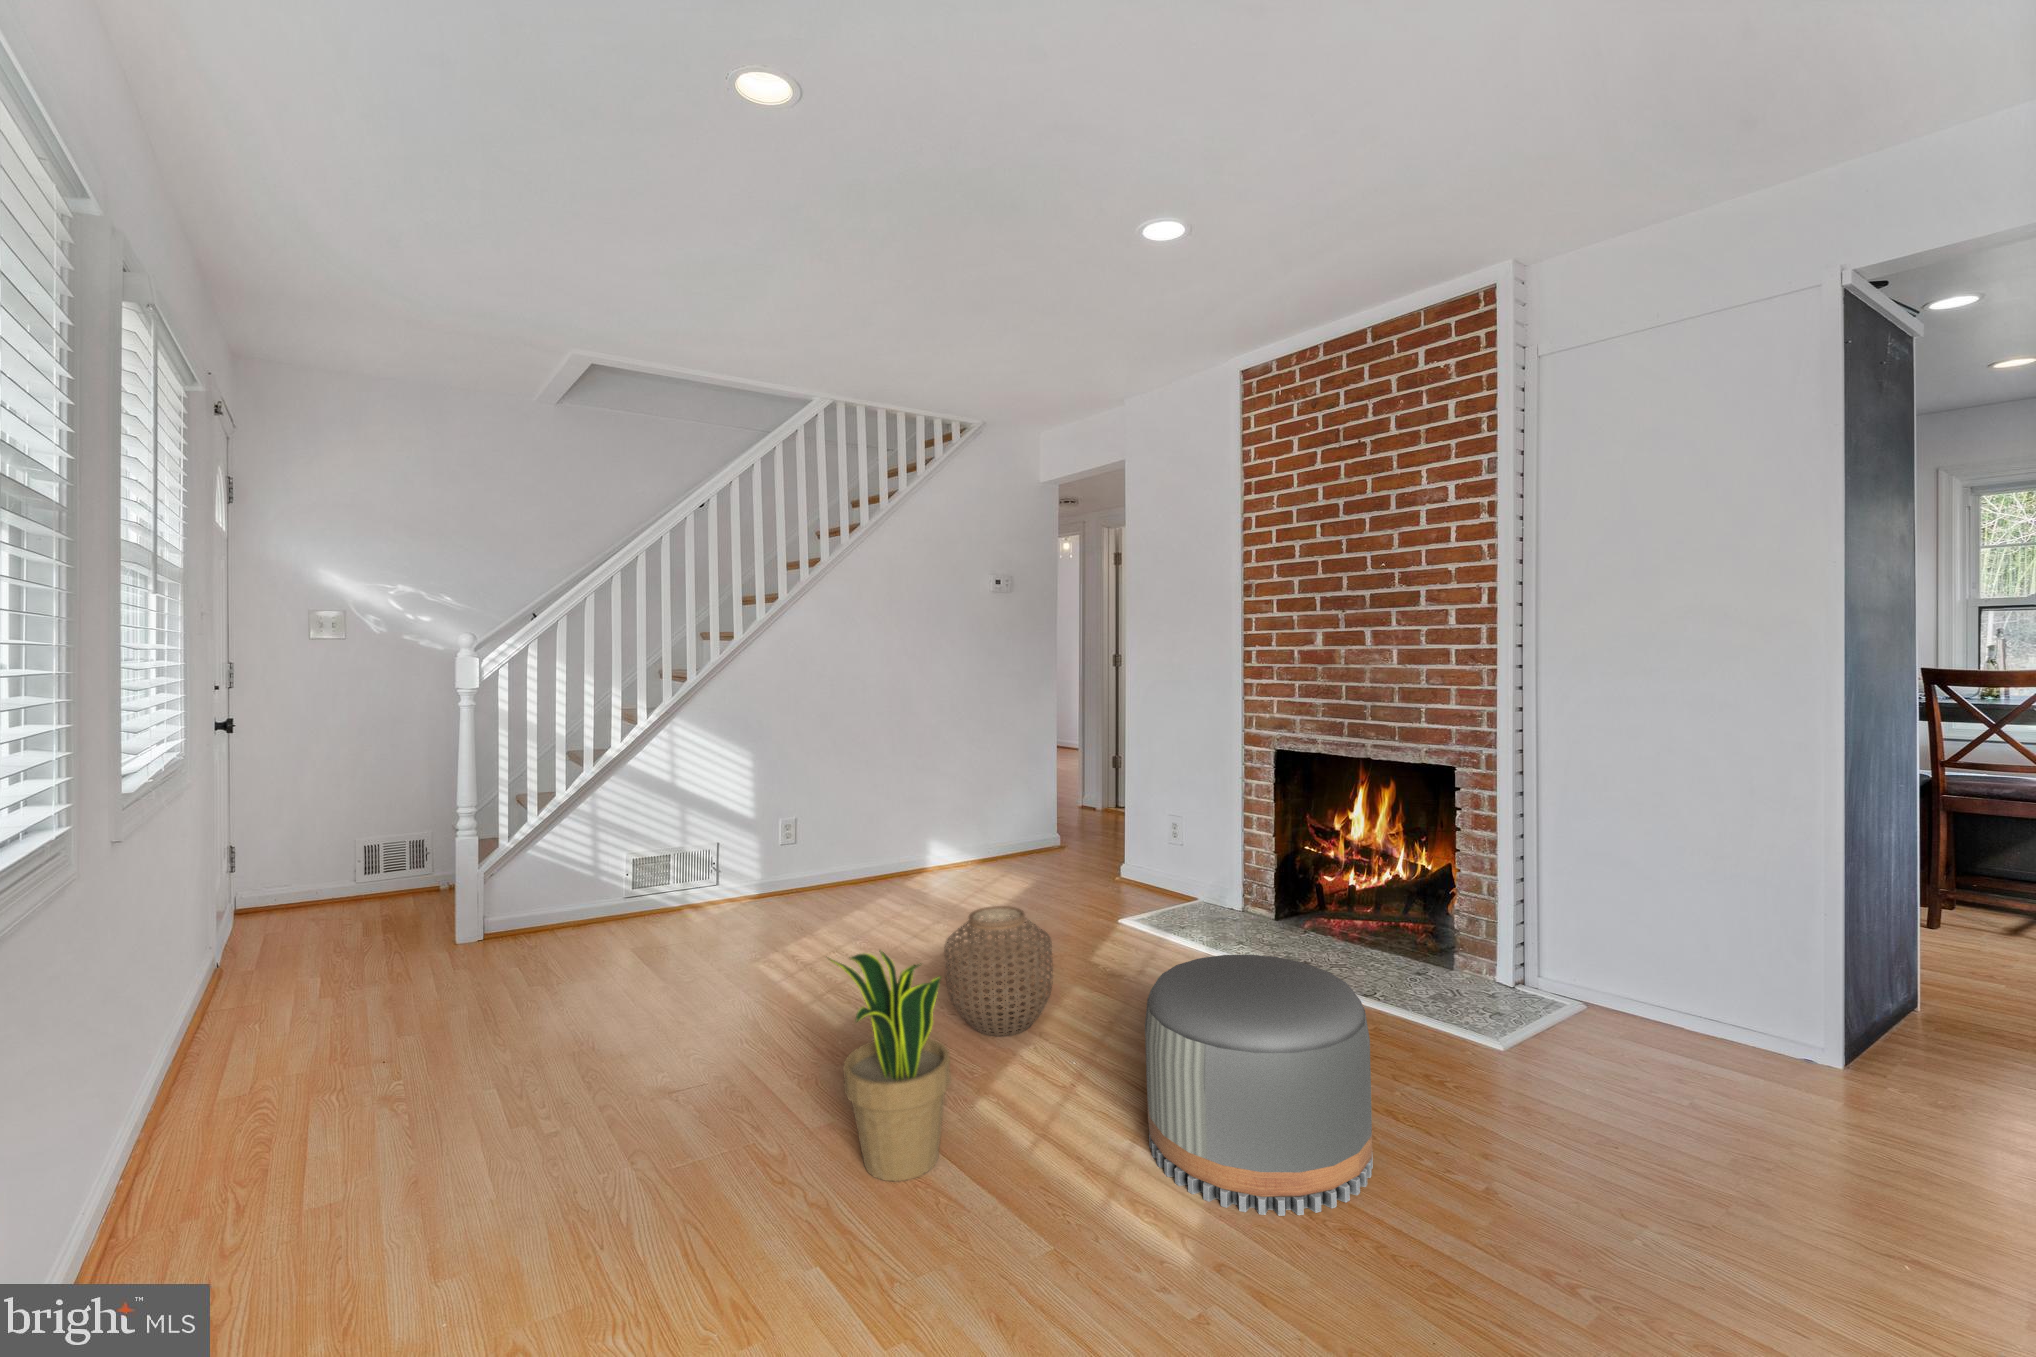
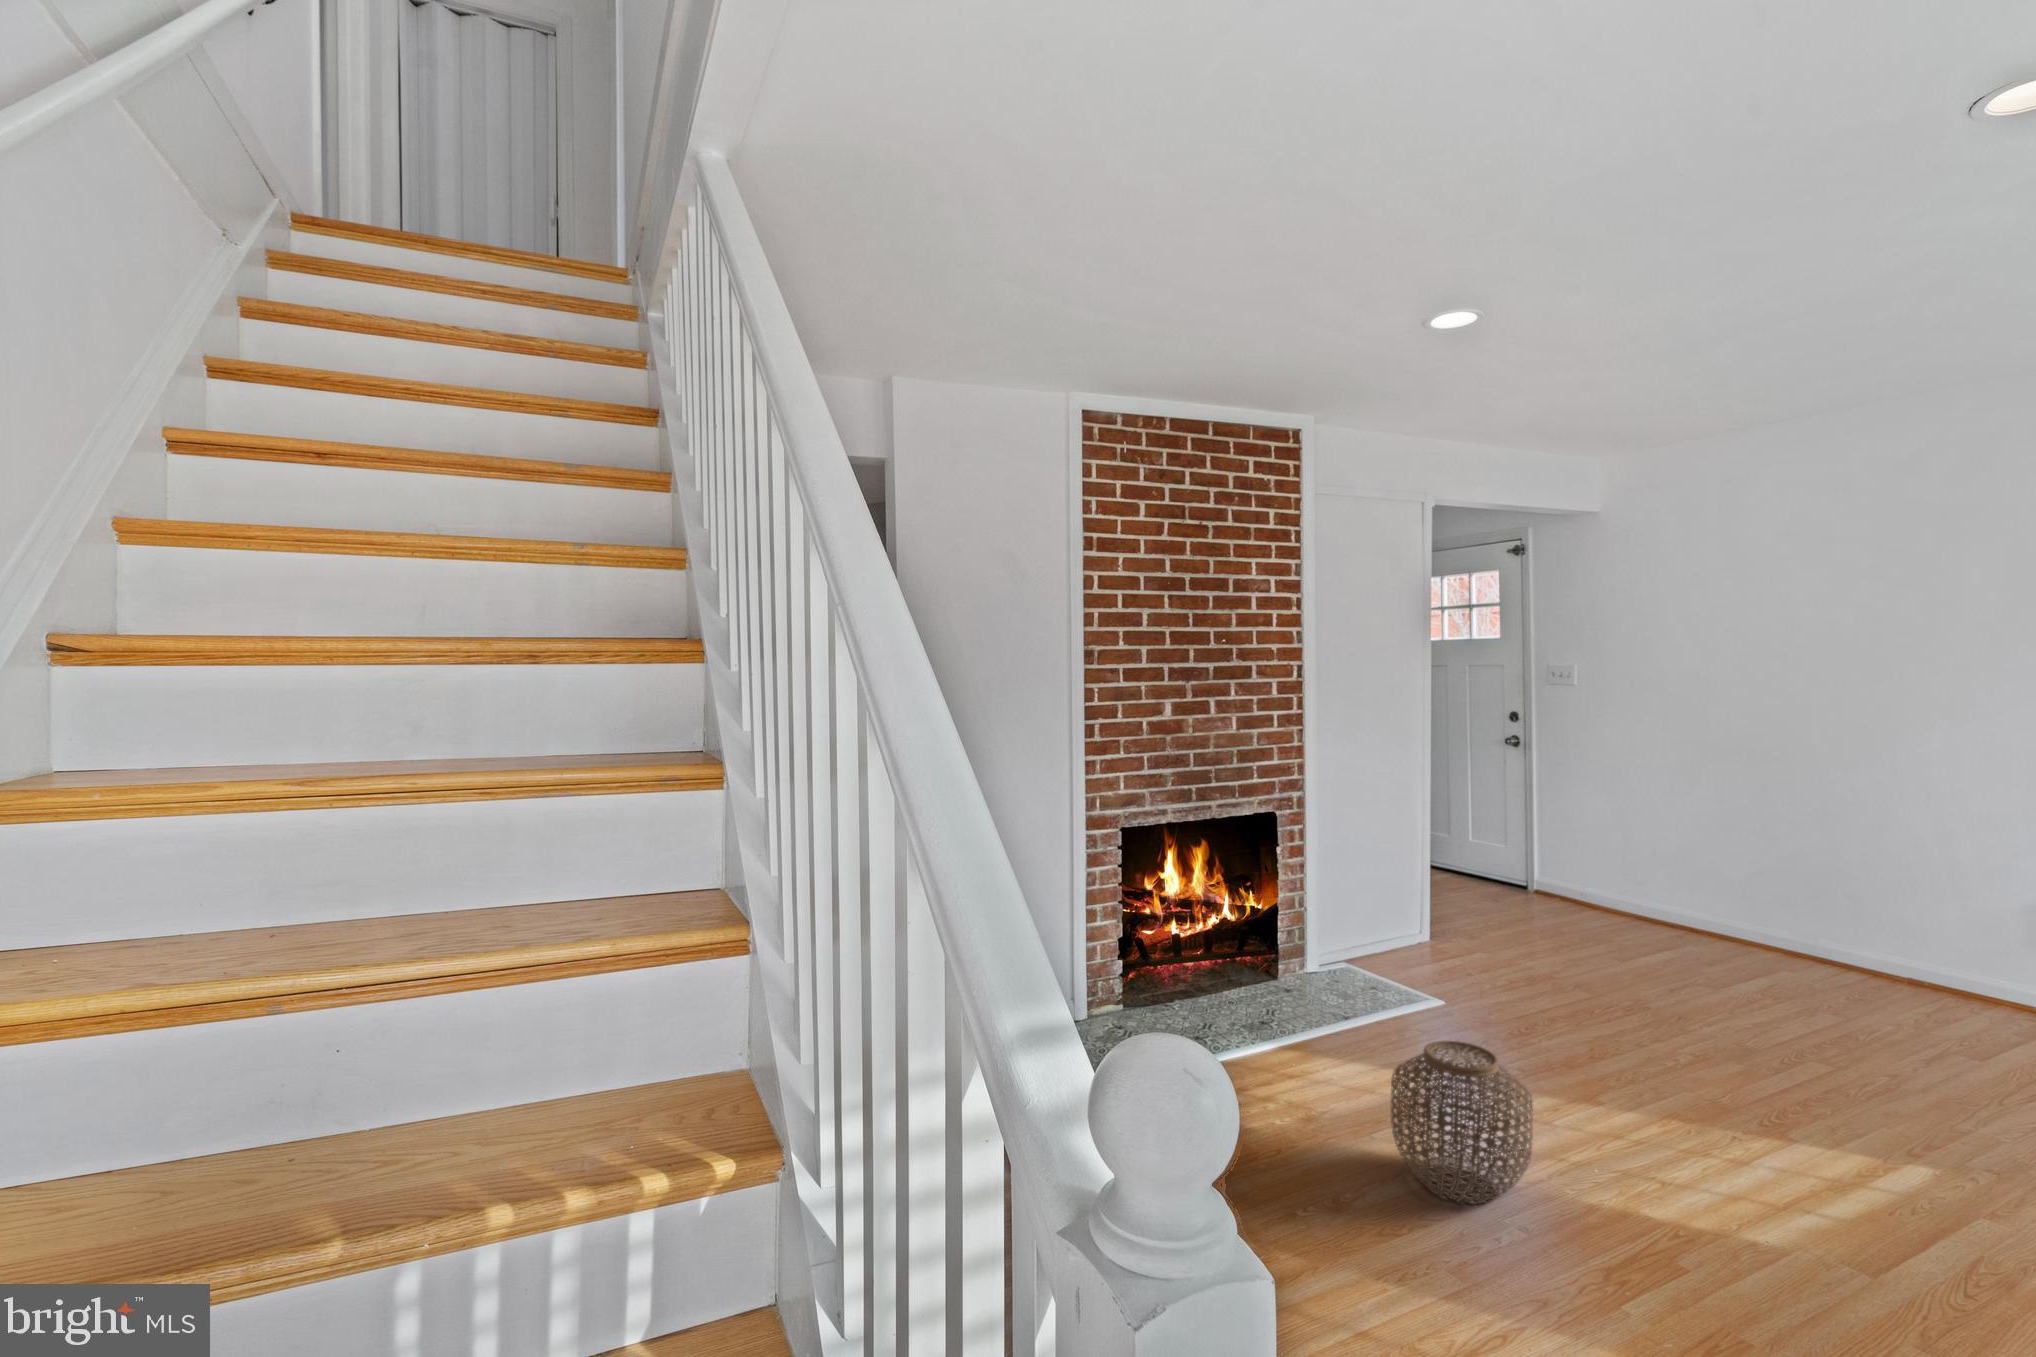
potted plant: present [828,951,951,1181] -> none [1763,1049,1931,1293]
pouf: present [1145,955,1373,1216] -> none [1566,957,1763,1141]

